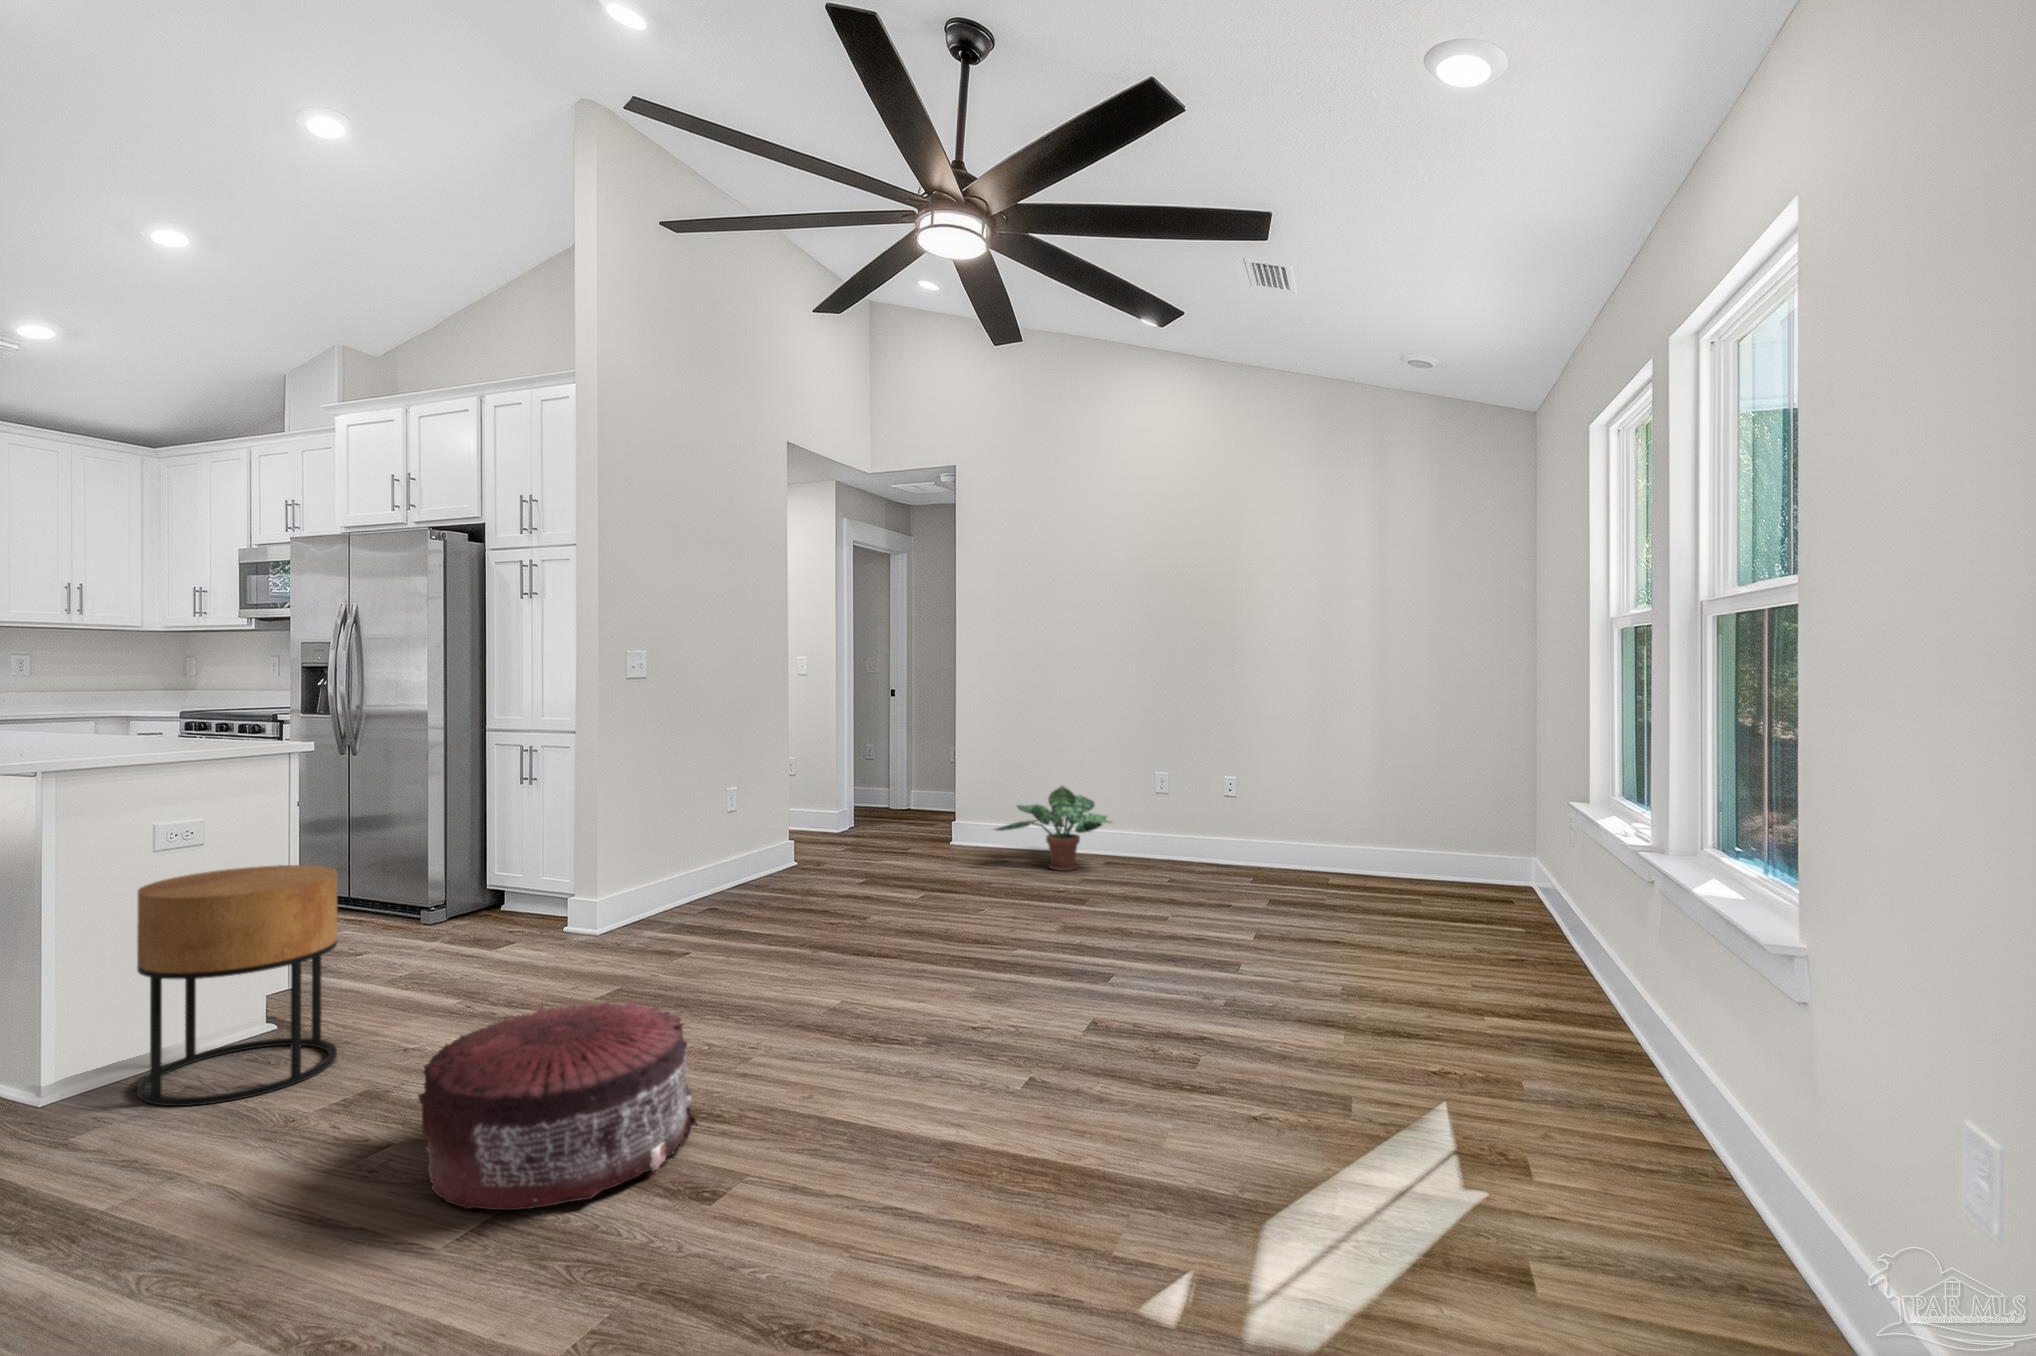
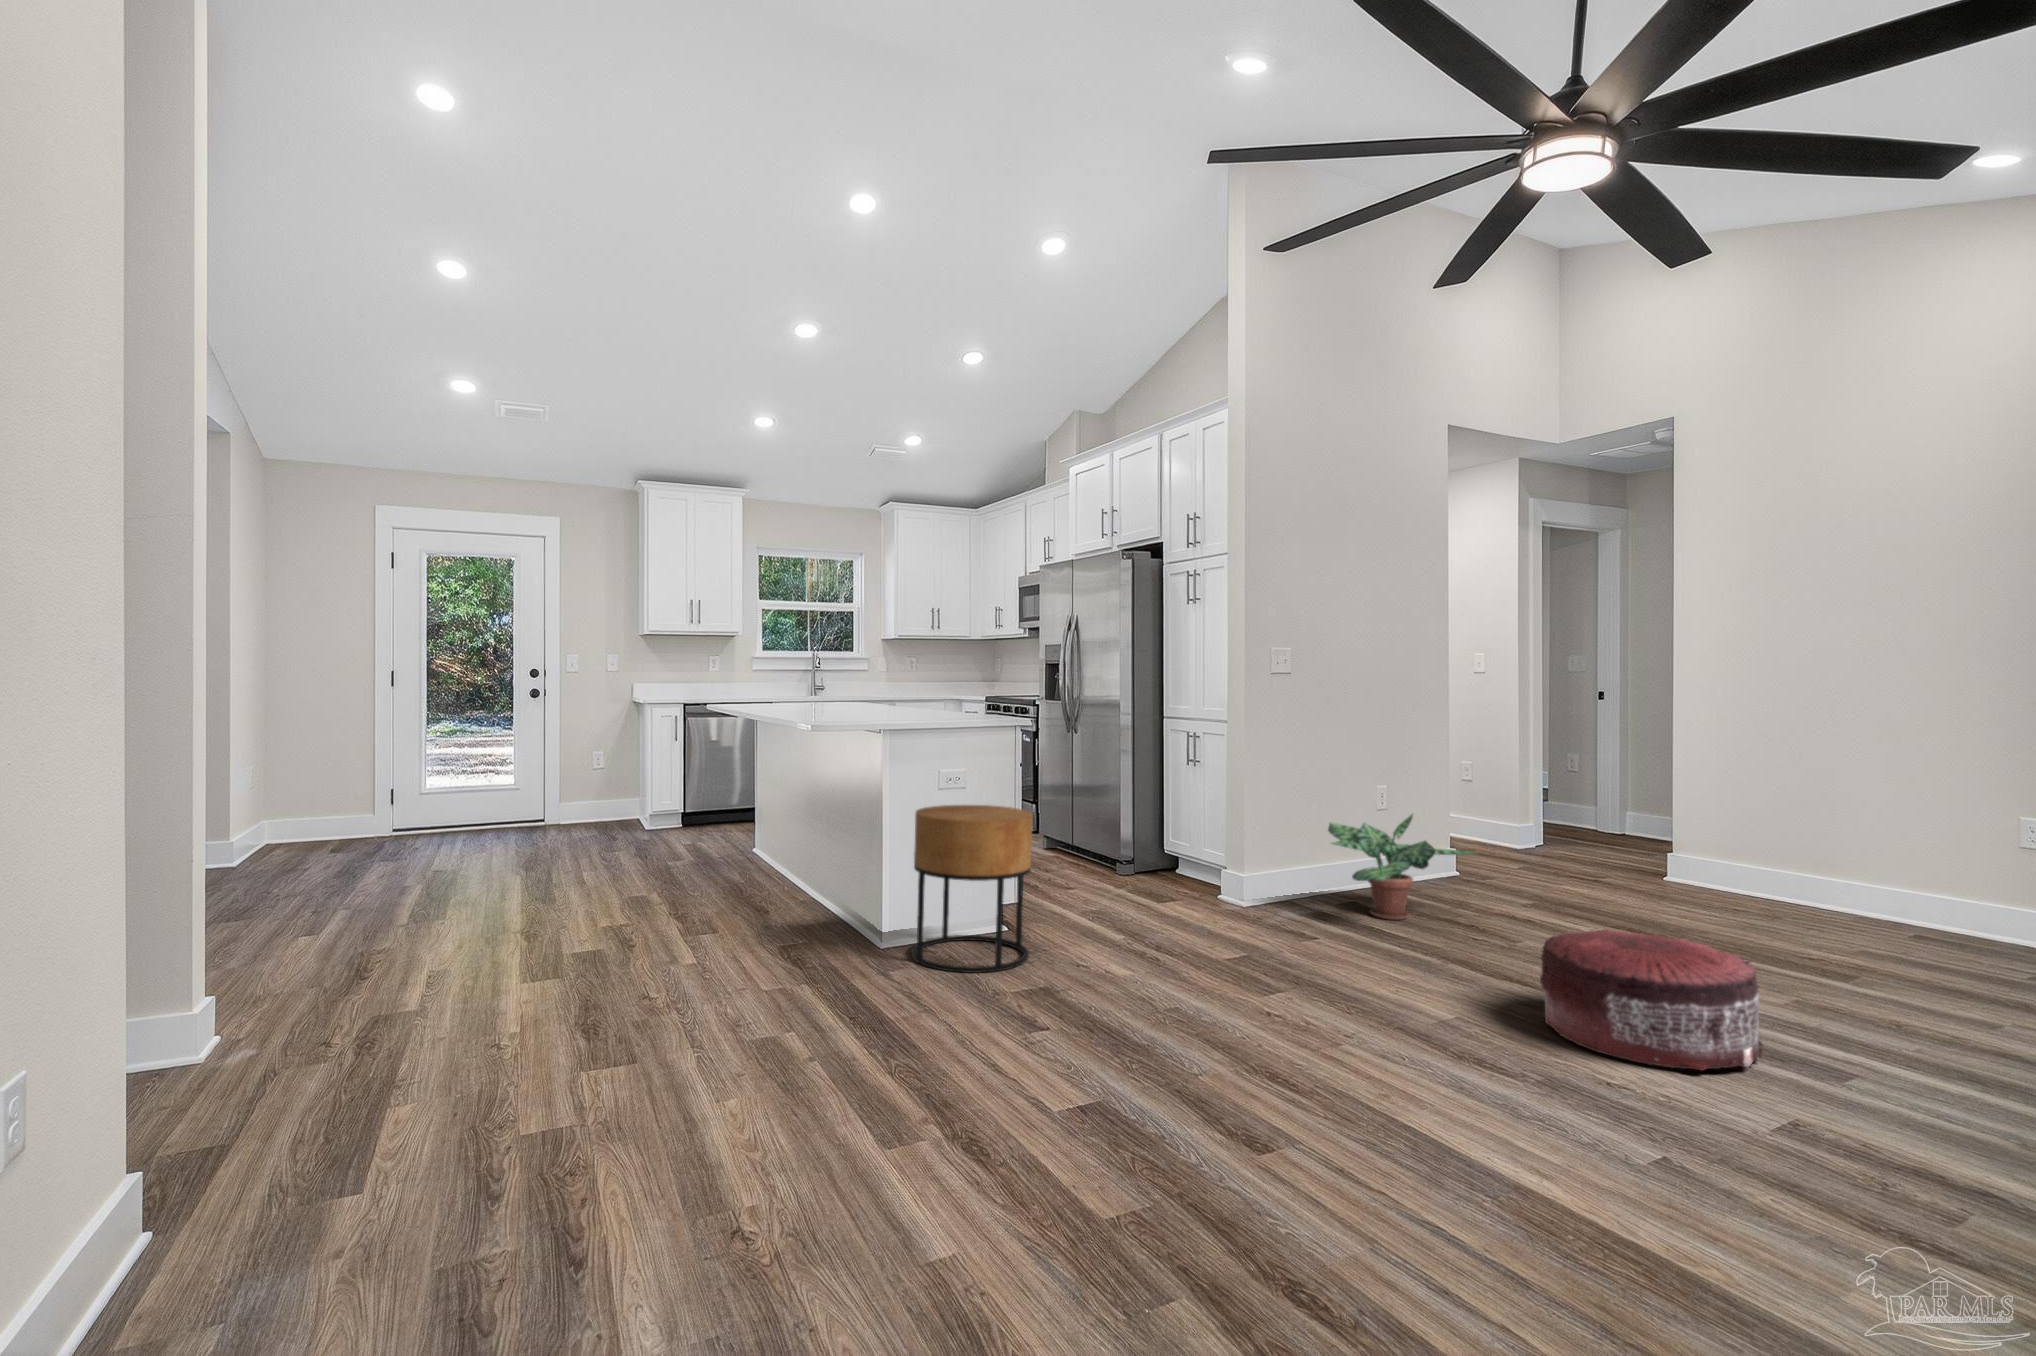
potted plant: present [995,786,1110,871] -> present [1328,815,1474,920]
pouf: present [418,1001,697,1210] -> present [1540,929,1763,1070]

